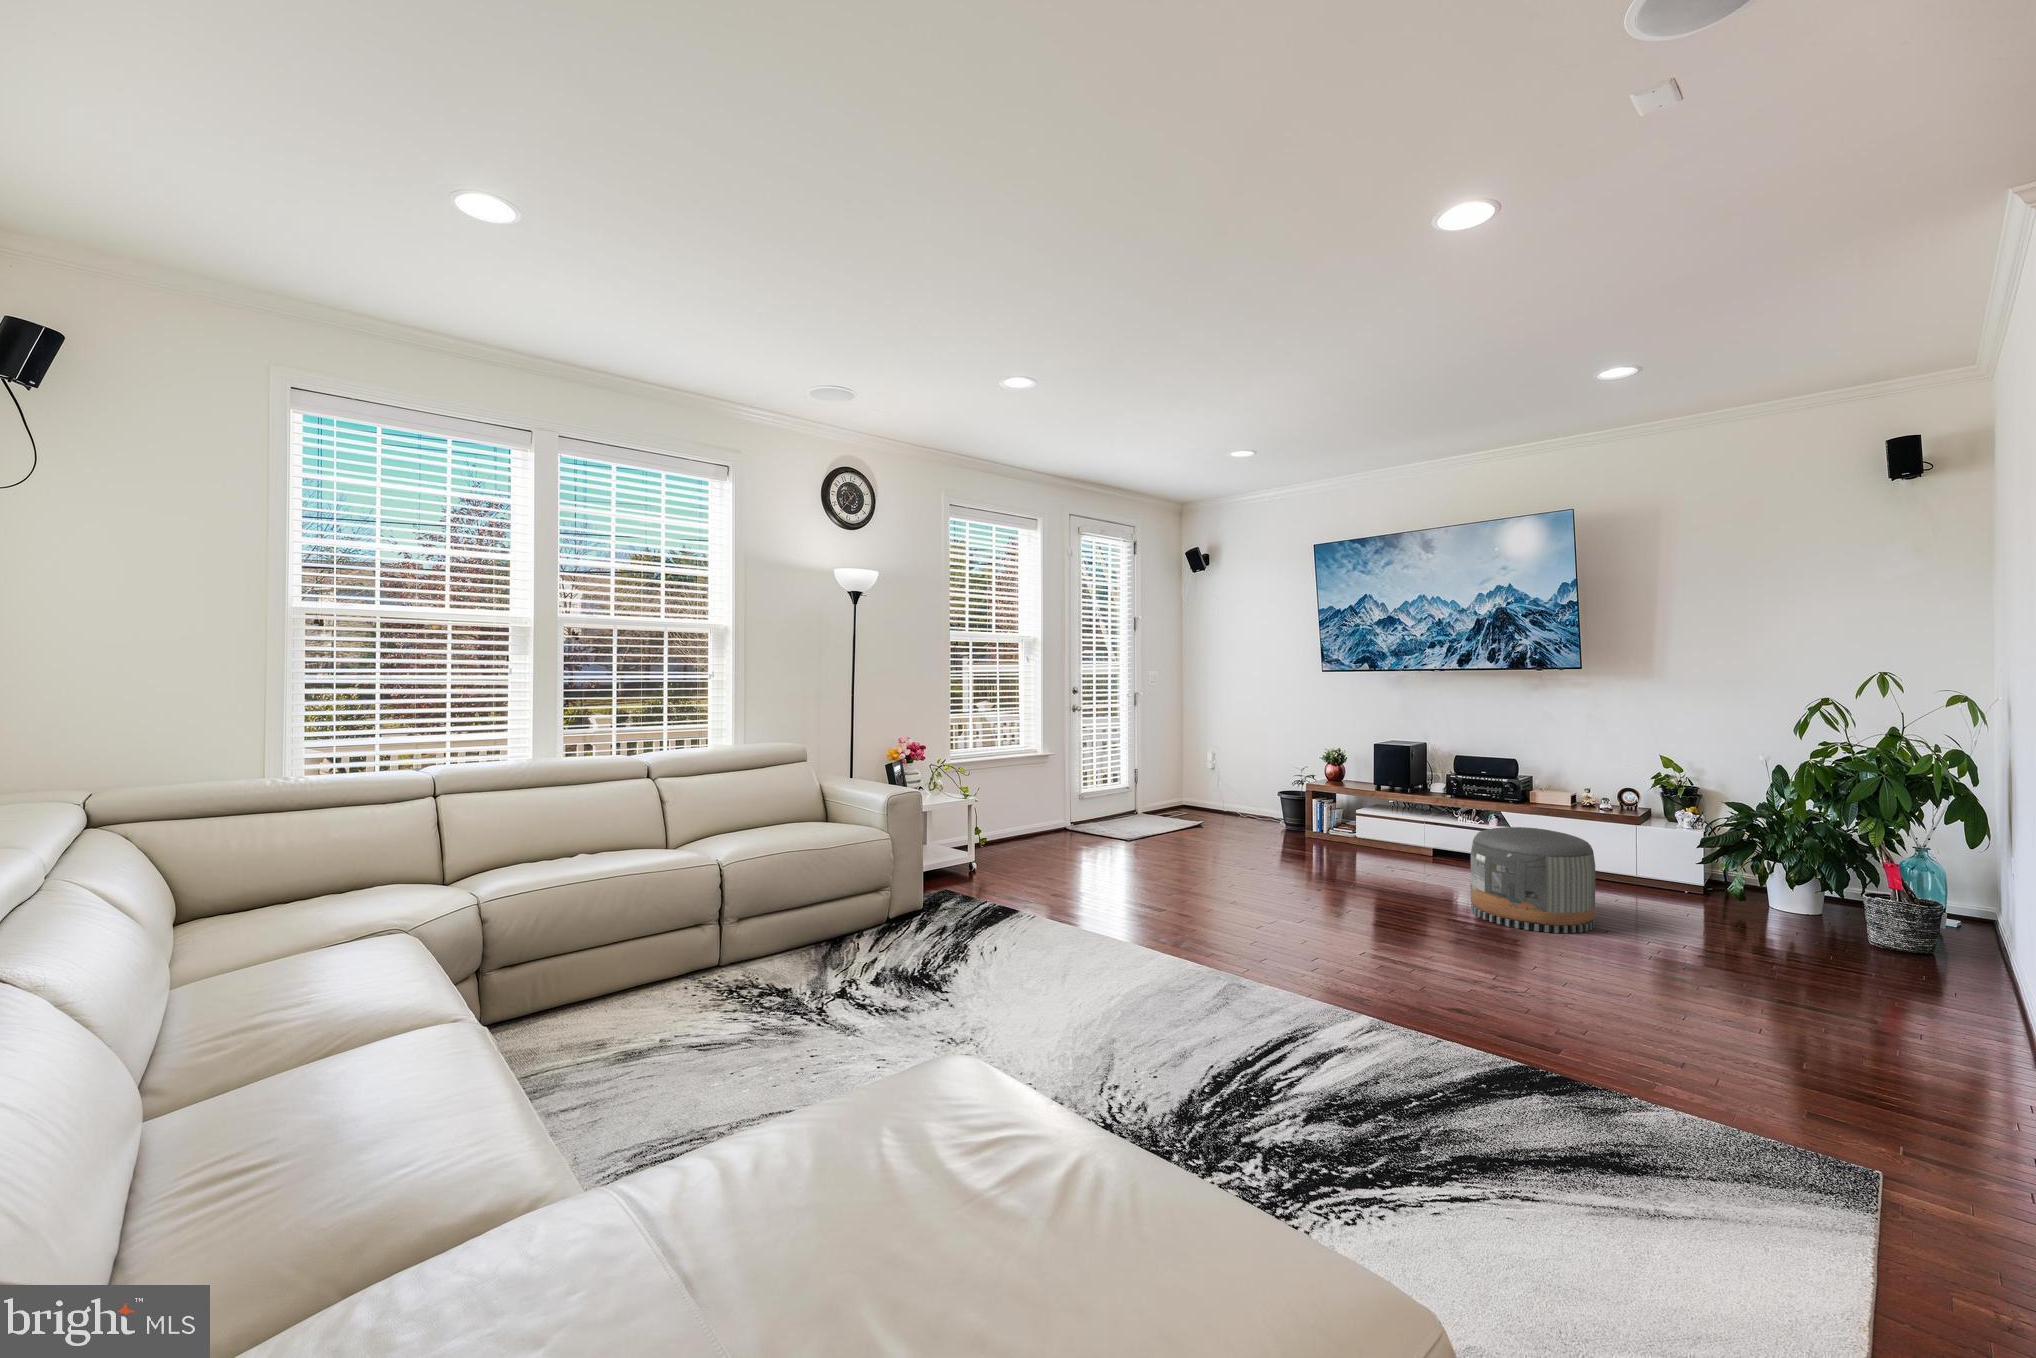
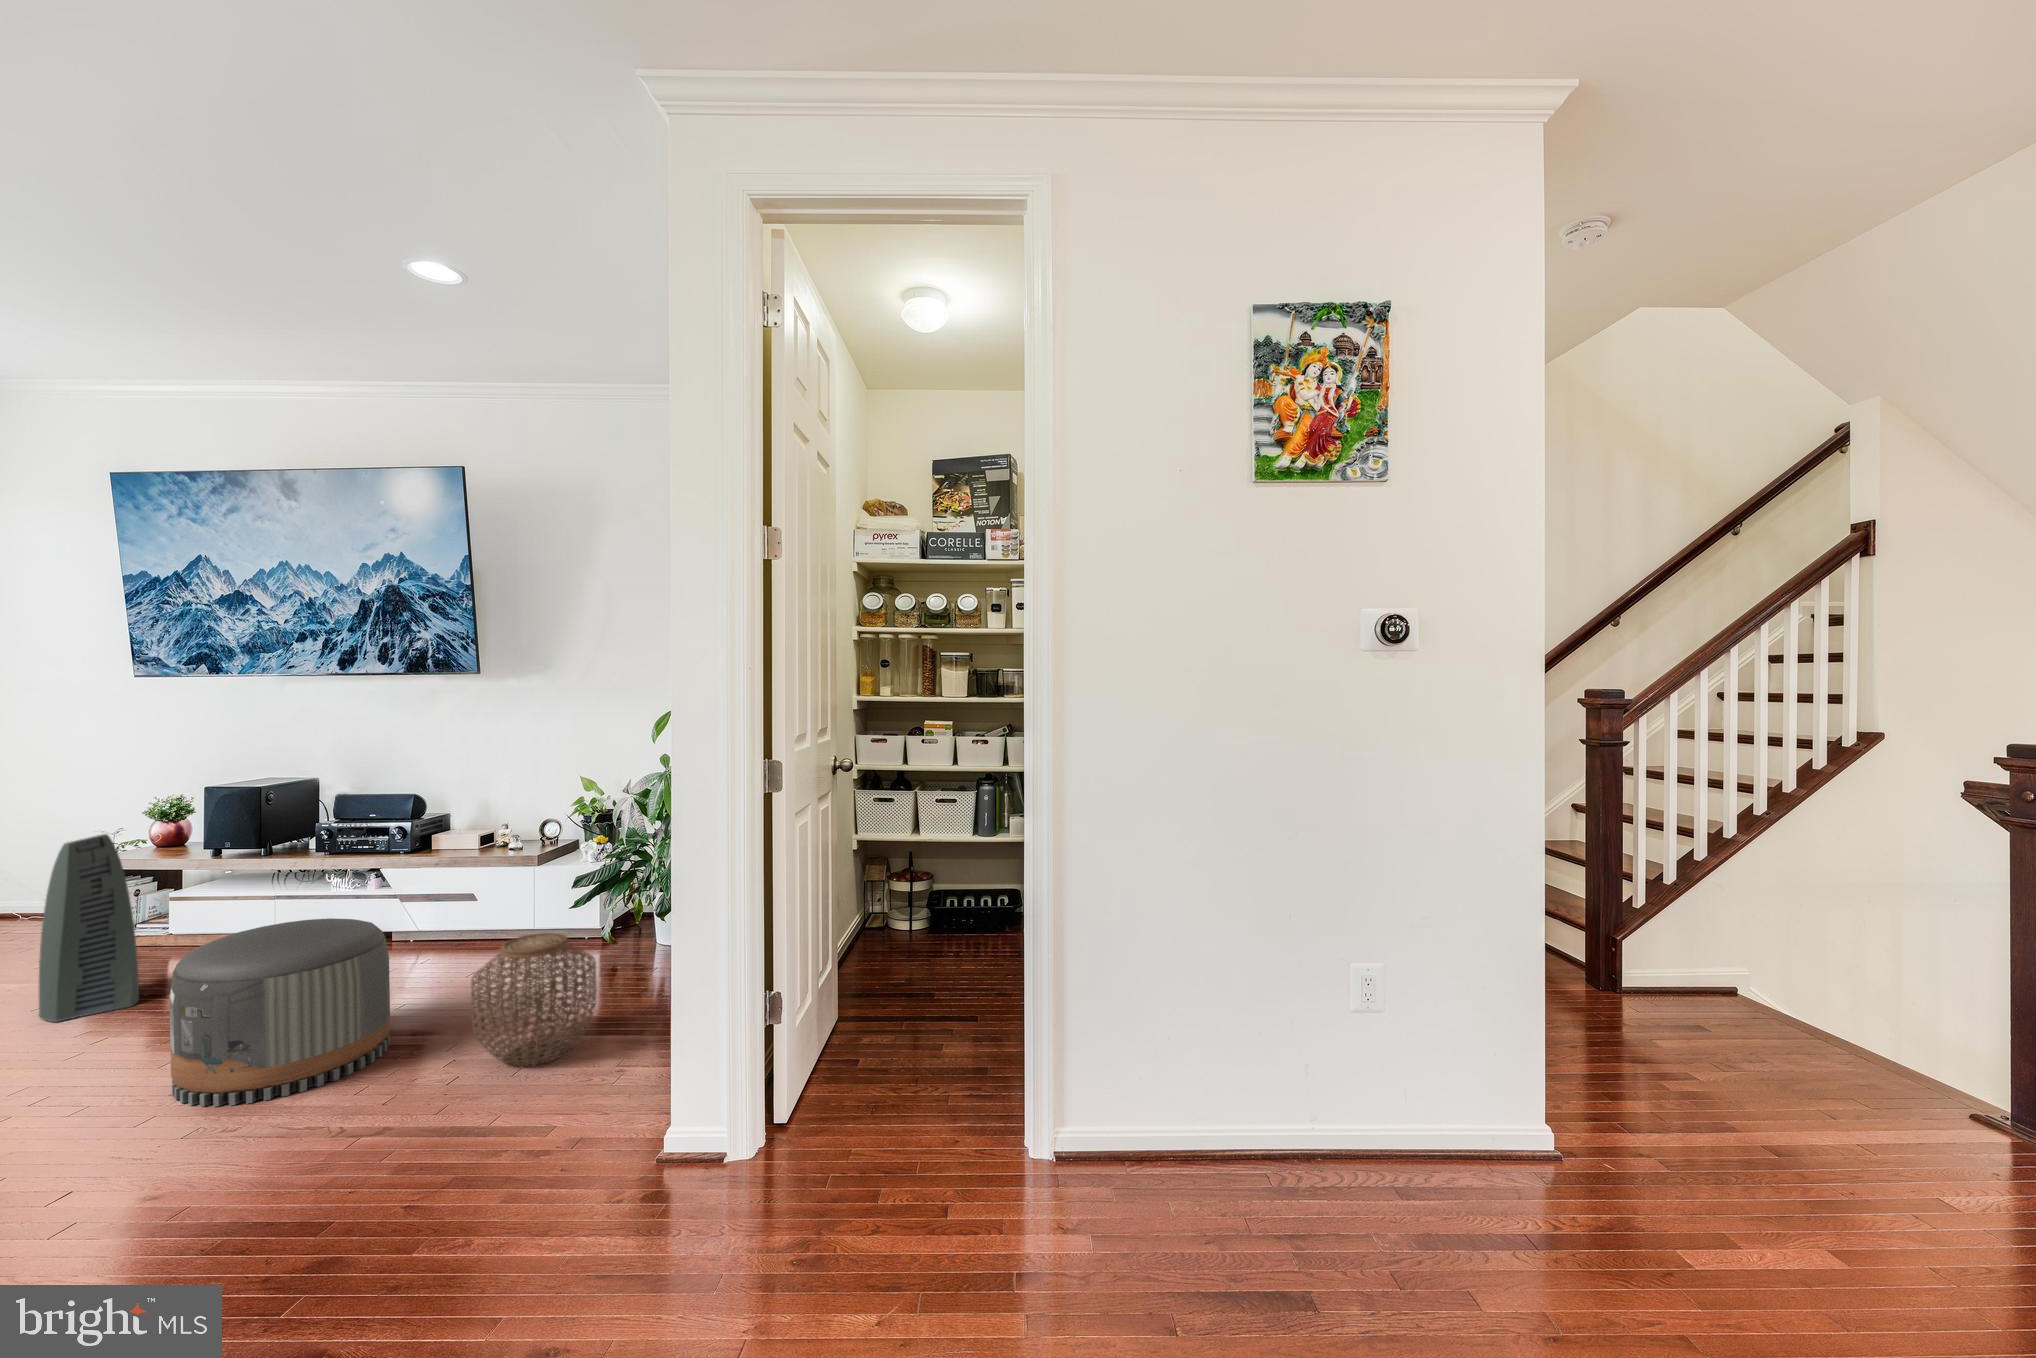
air purifier: none [1329,763,1378,867] -> present [39,834,139,1022]
woven basket: none [1680,863,1786,959] -> present [471,933,597,1066]

